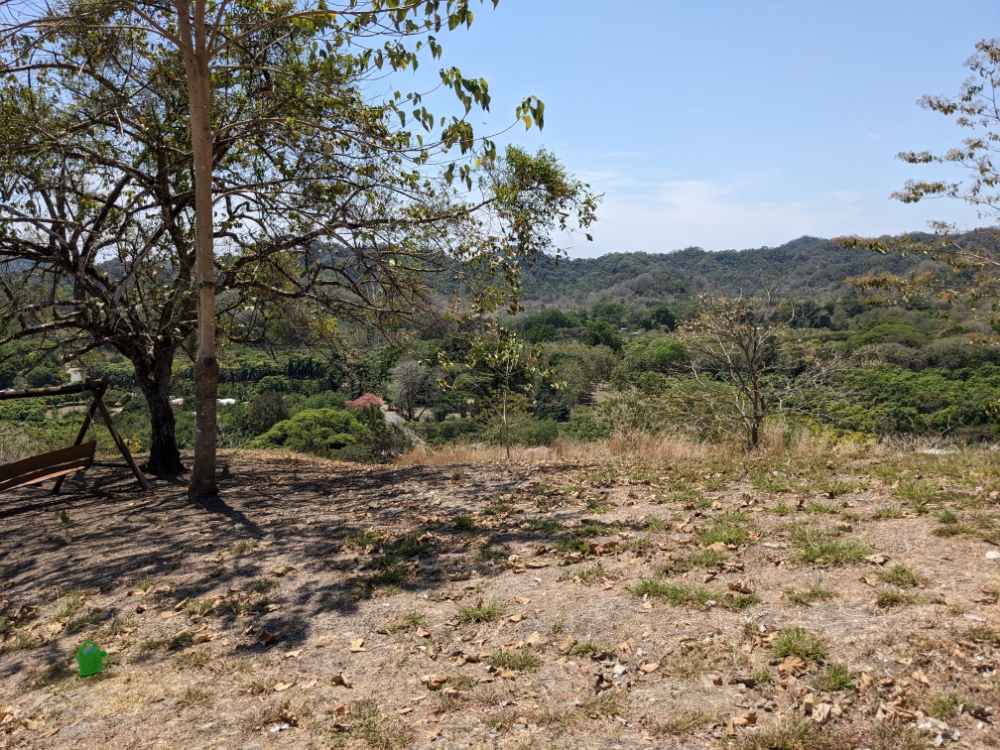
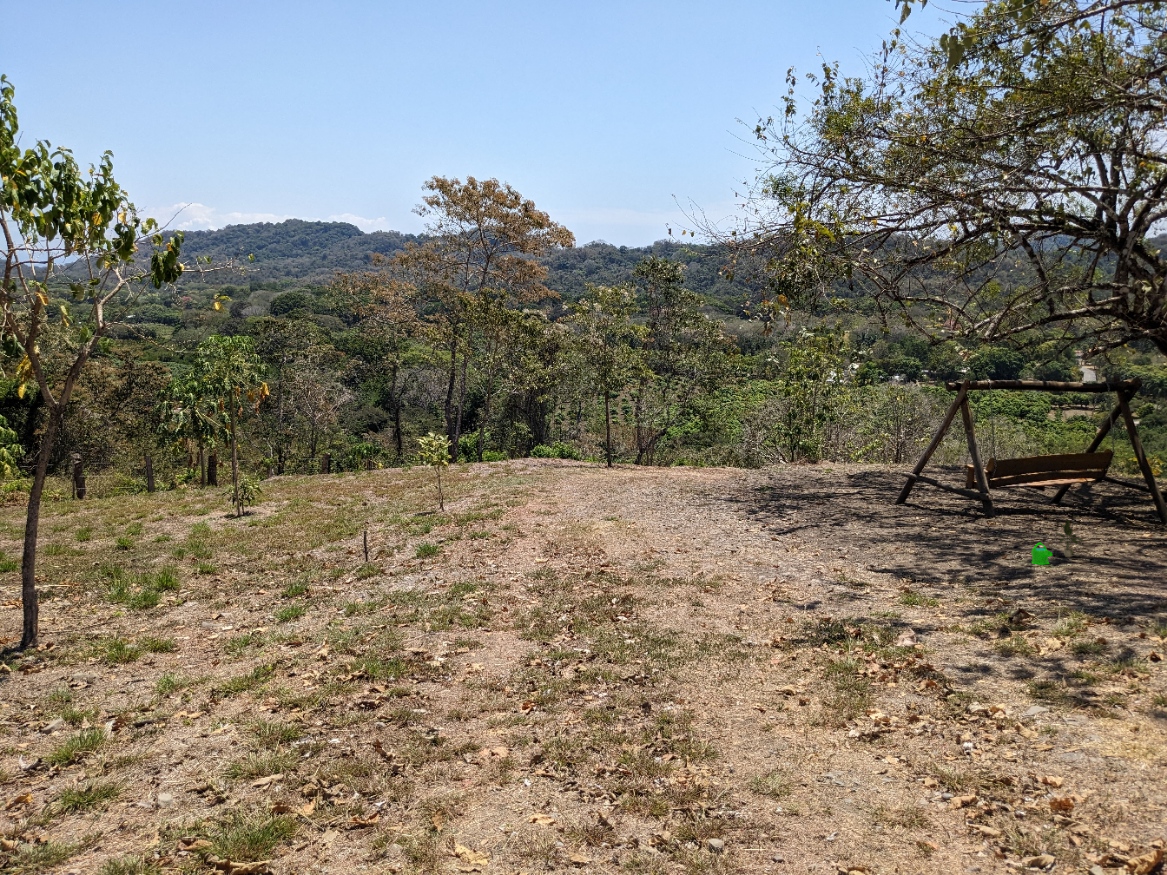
watering can: present [76,640,108,676] -> present [1031,542,1052,565]

